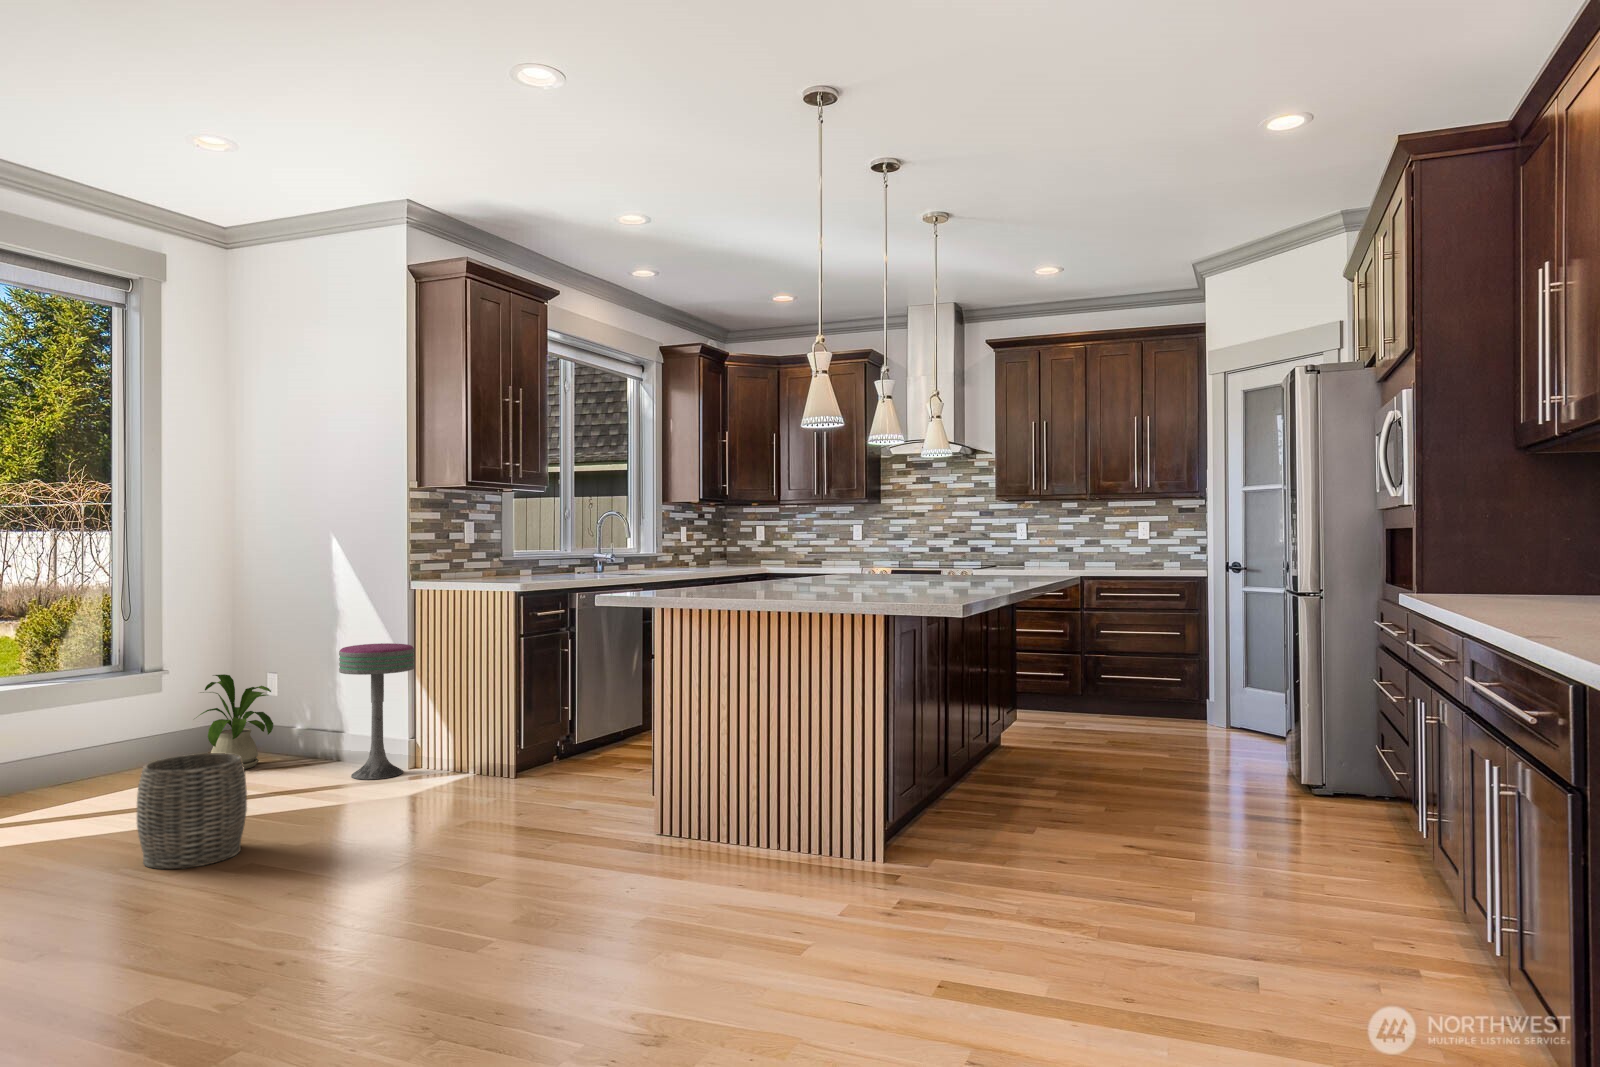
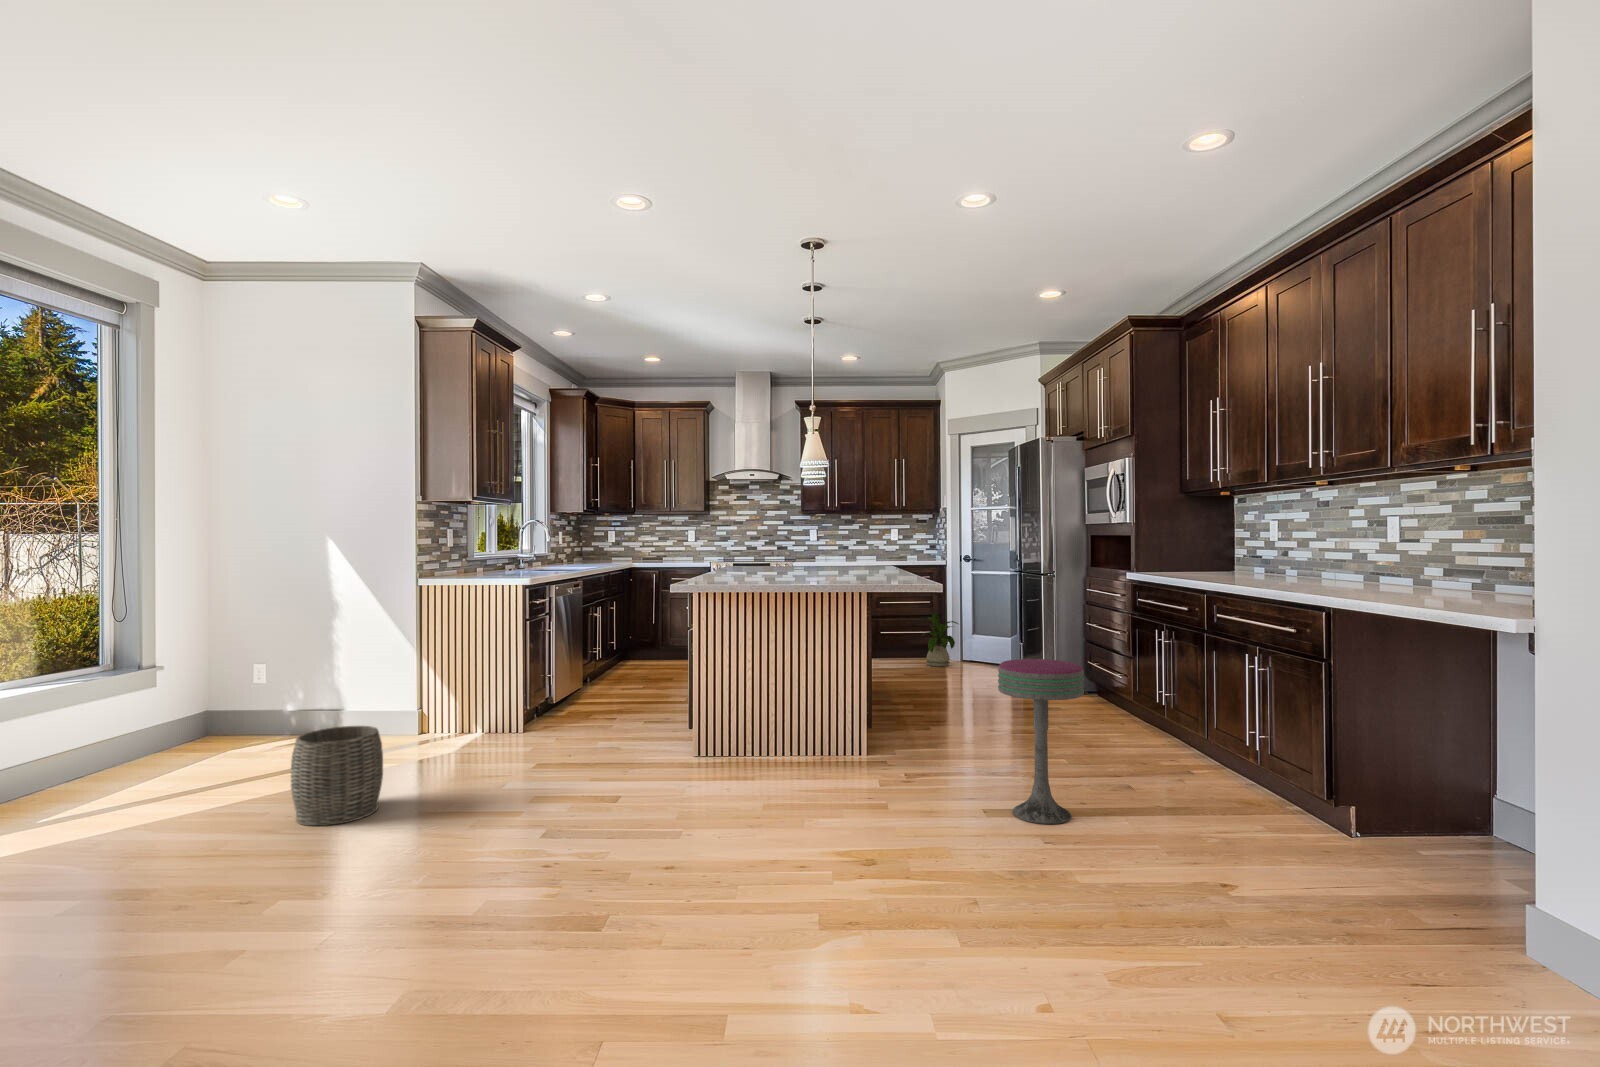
bar stool: present [339,643,415,780] -> present [998,659,1084,824]
house plant: present [199,674,273,769] -> present [921,614,958,667]

